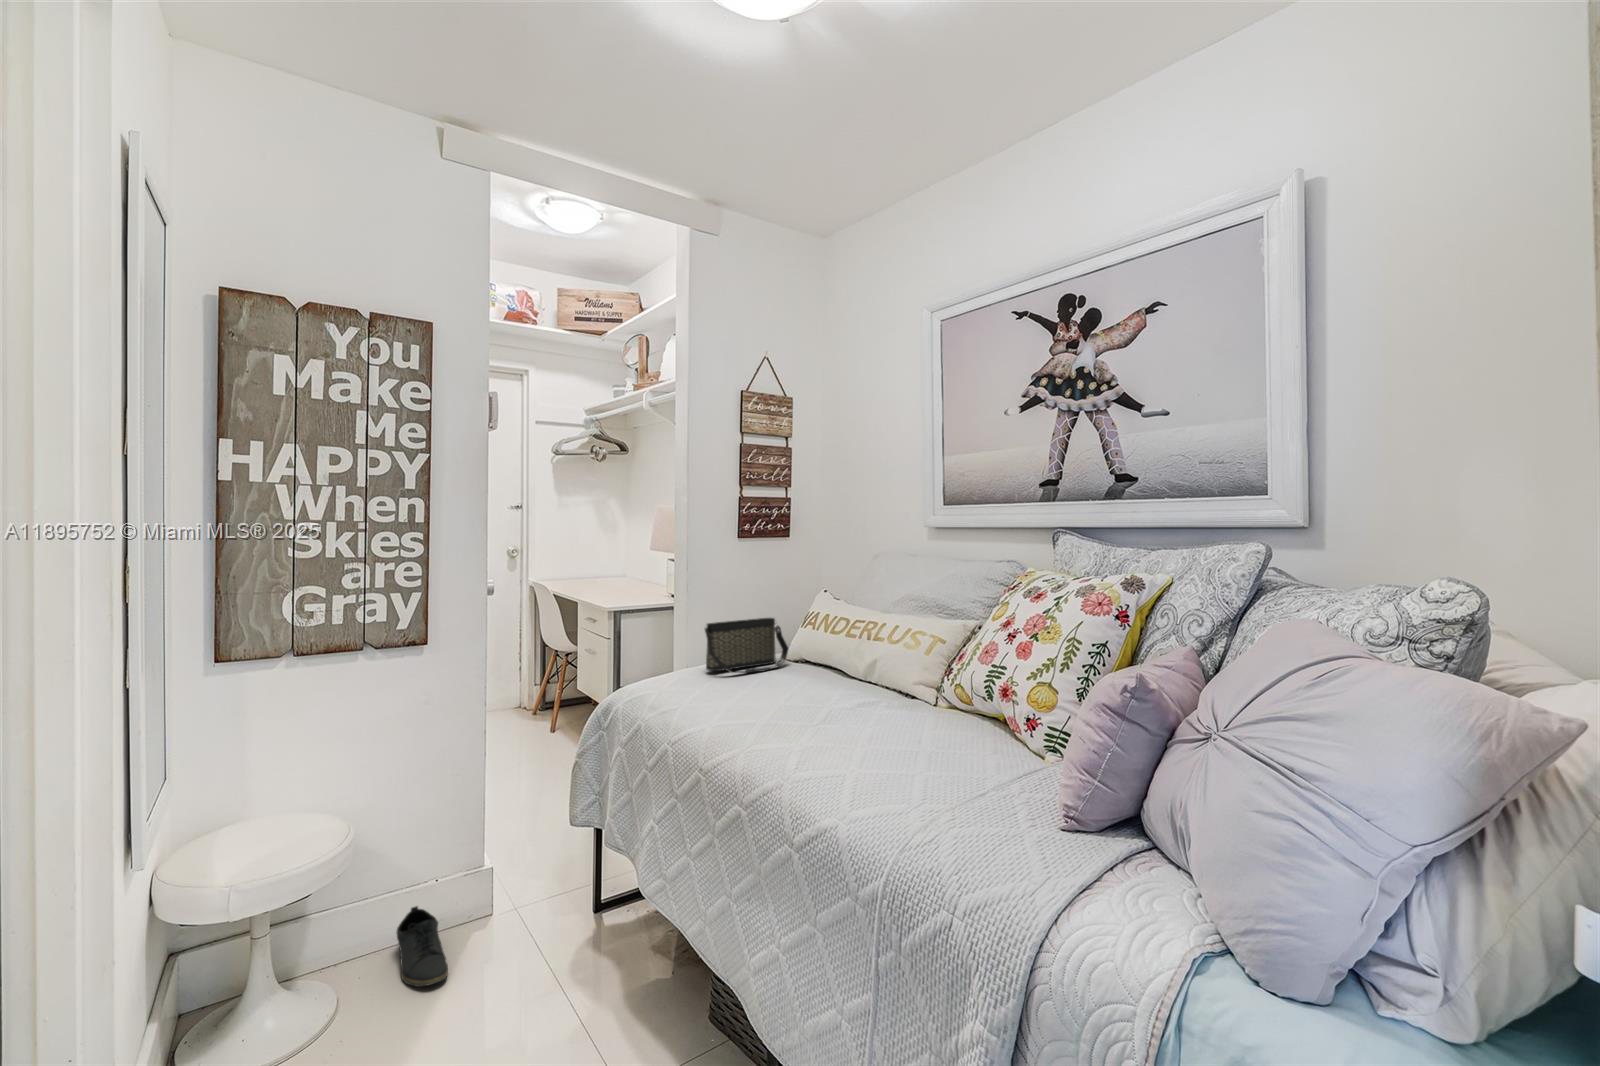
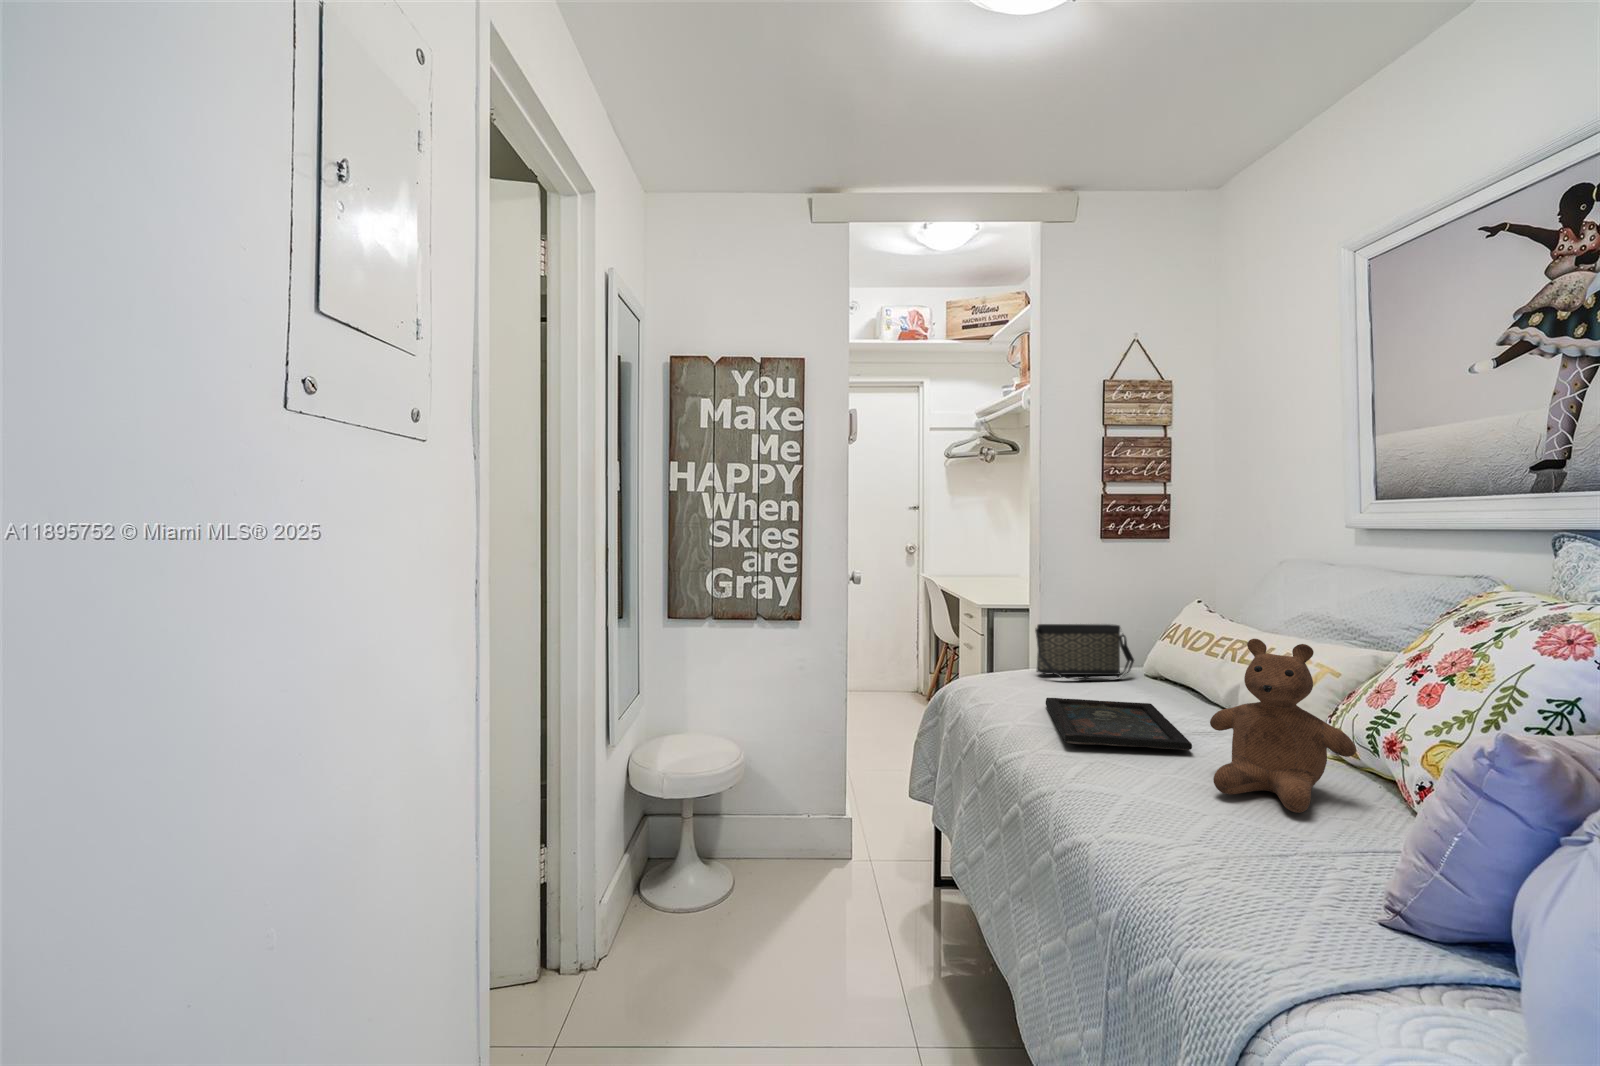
teddy bear: none [893,623,994,759] -> present [1210,639,1356,813]
tray: none [734,686,873,736] -> present [1046,698,1192,750]
shoe: present [397,906,448,987] -> none [771,833,803,897]

